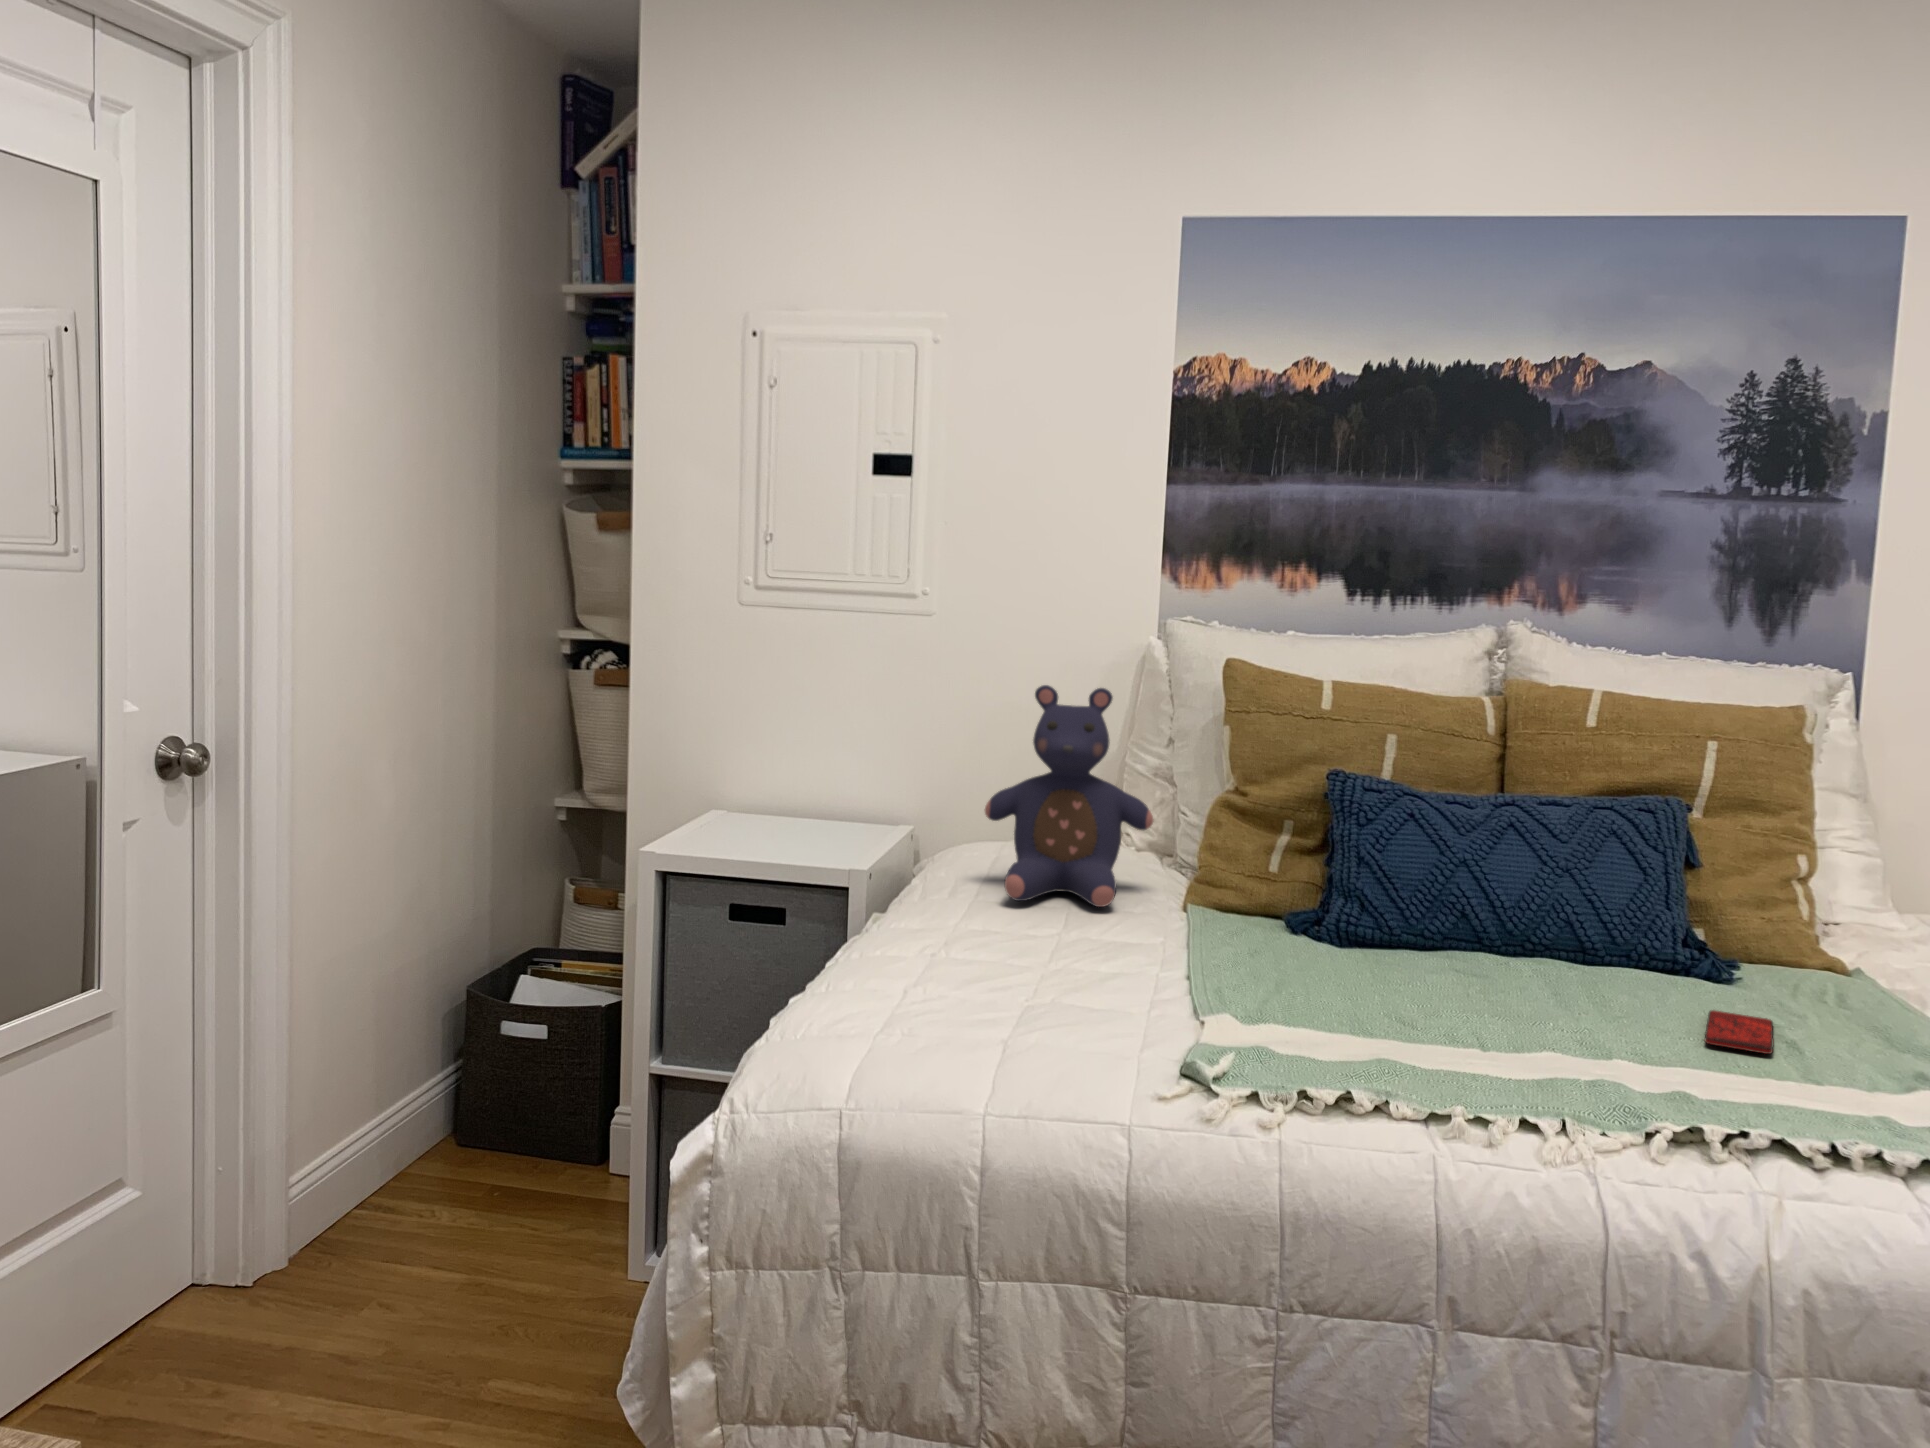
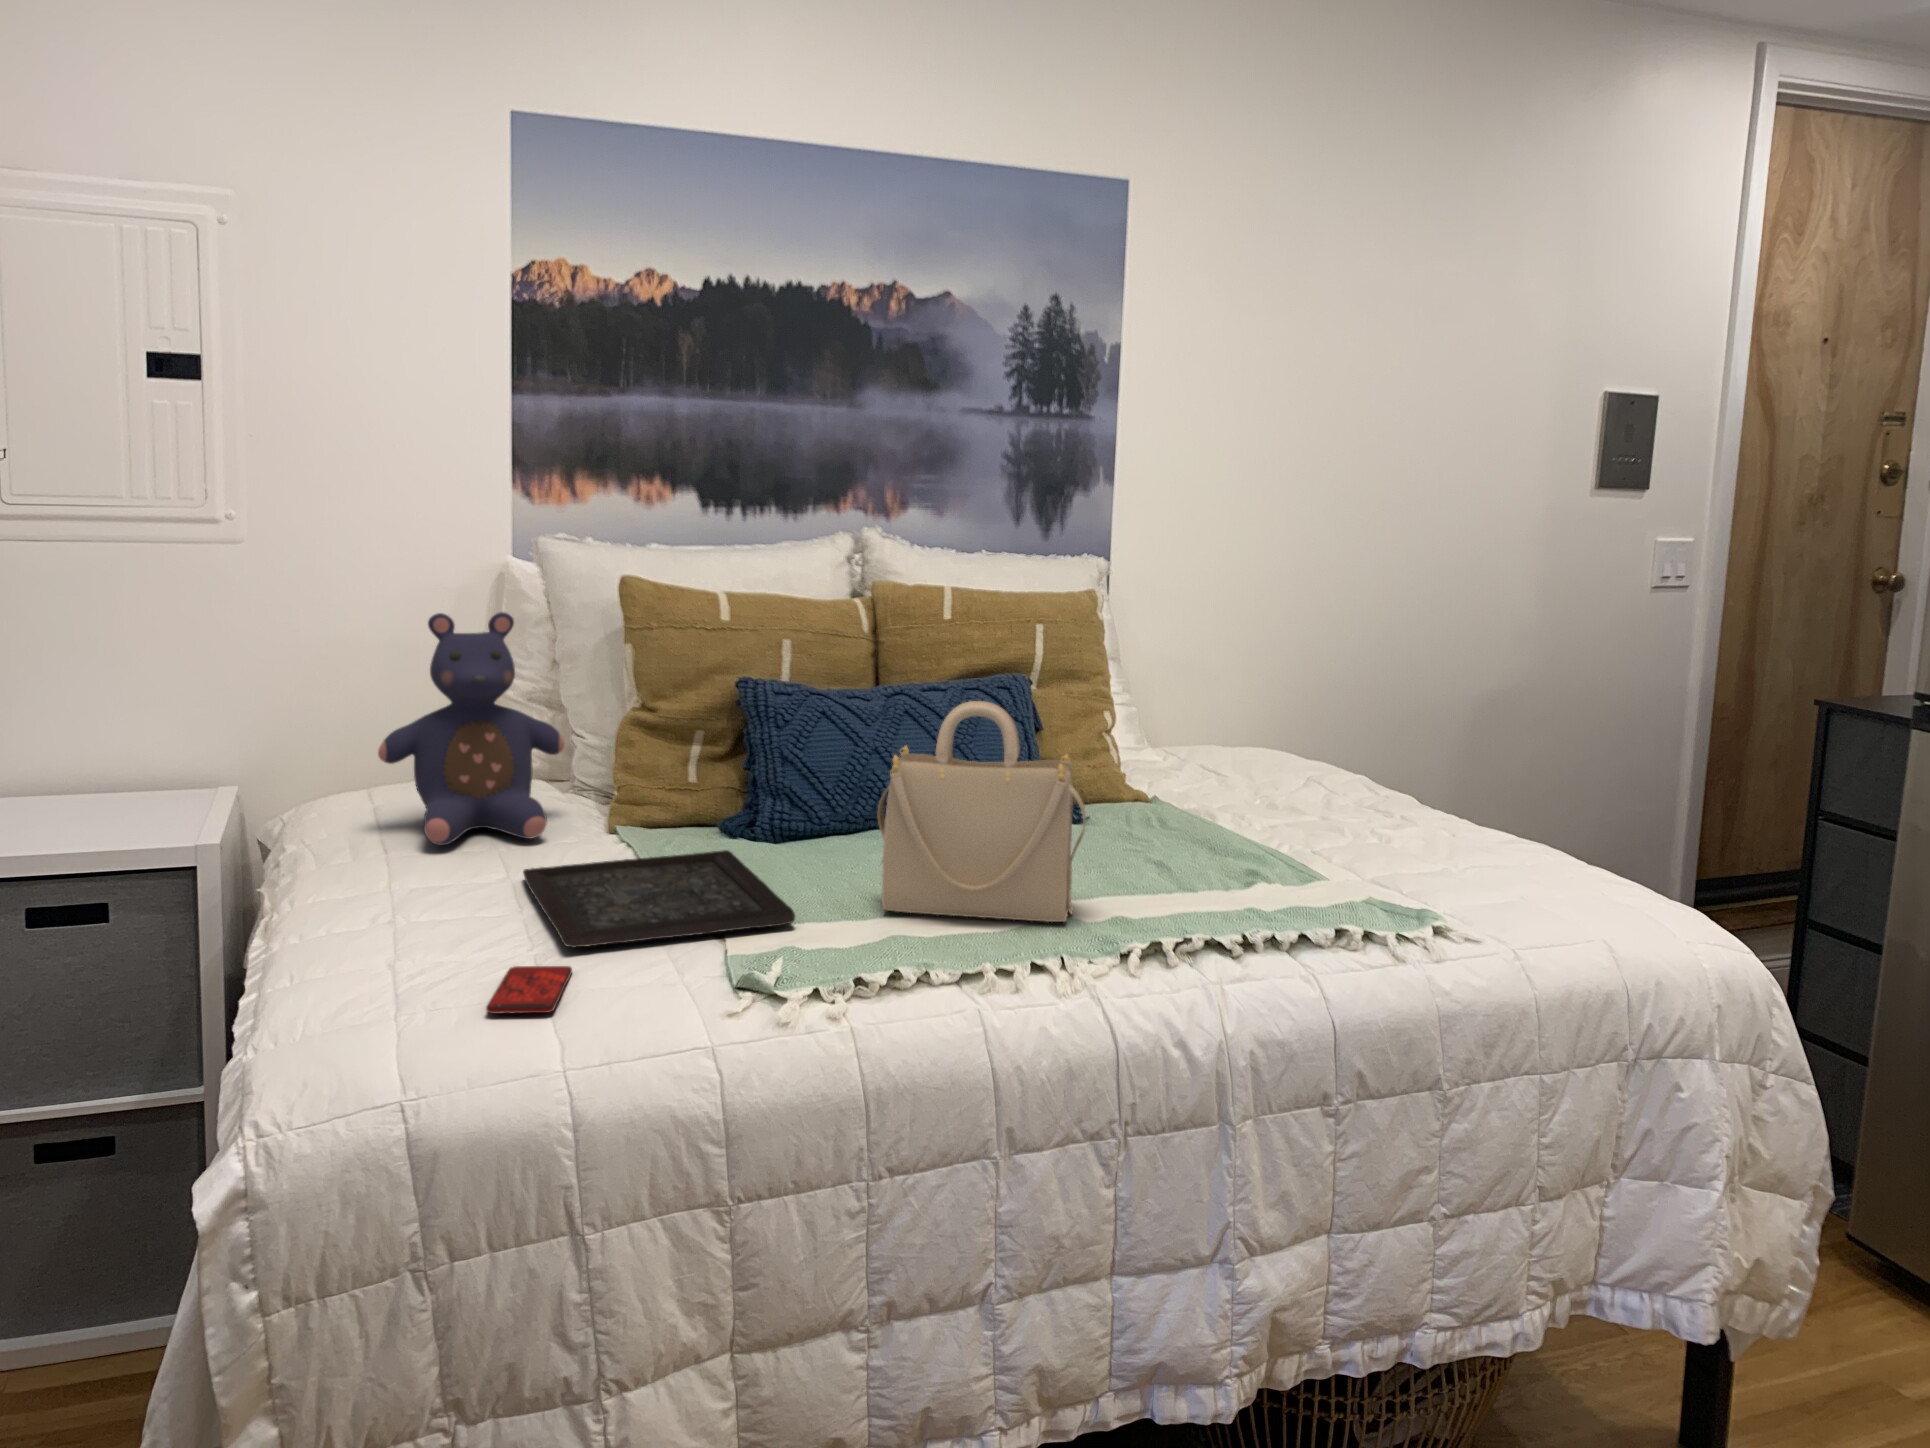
handbag: none [1389,811,1644,1082] -> present [877,701,1086,922]
tray: none [1047,932,1286,1025] -> present [523,850,795,947]
smartphone: present [1704,1010,1773,1054] -> present [486,966,572,1014]

